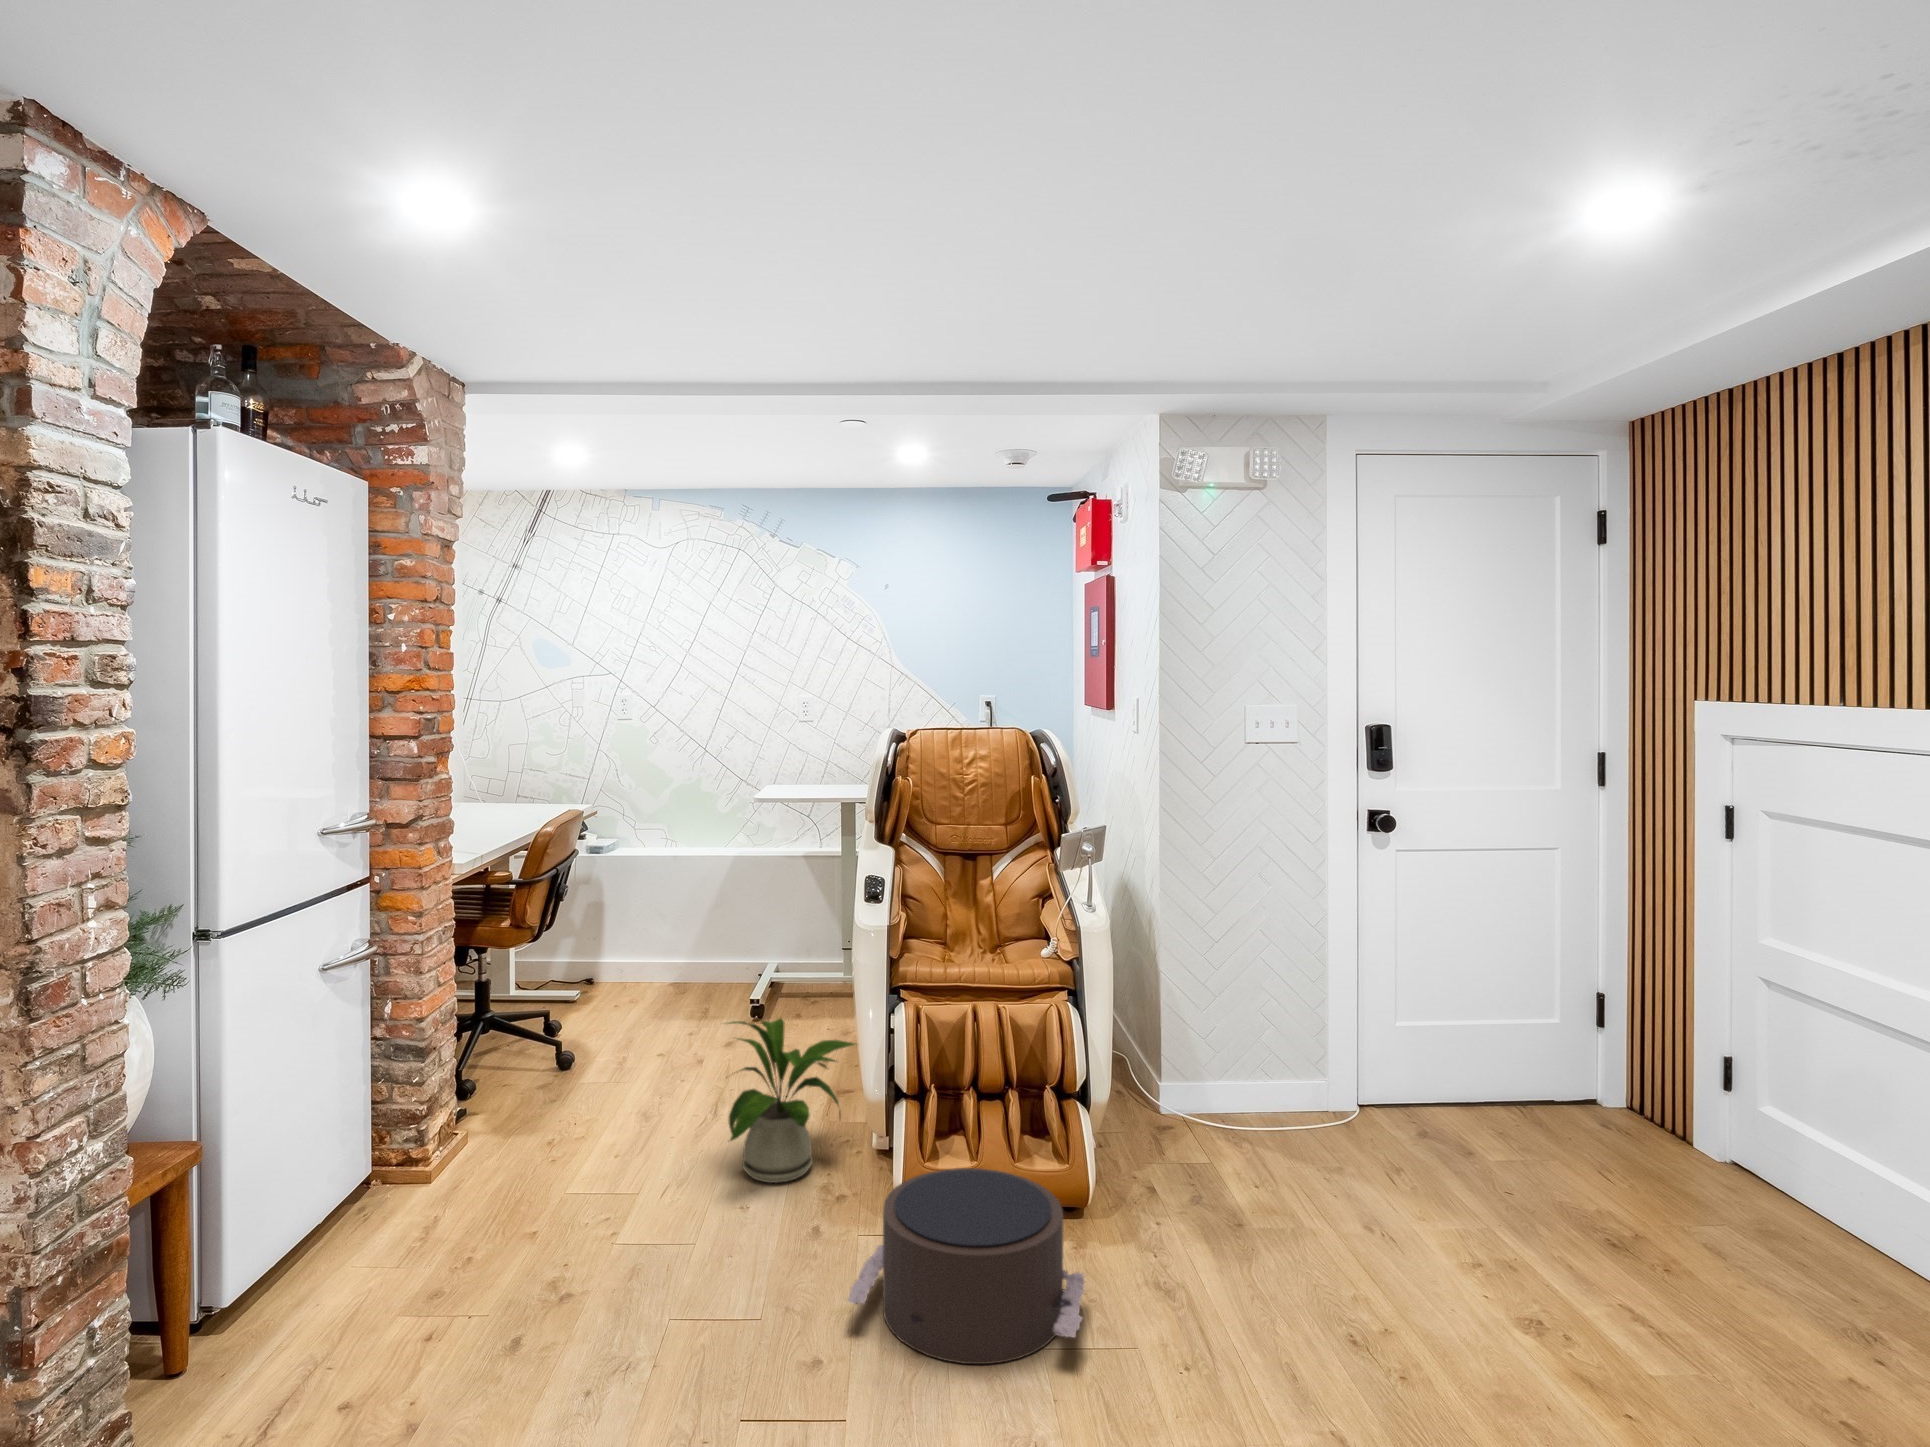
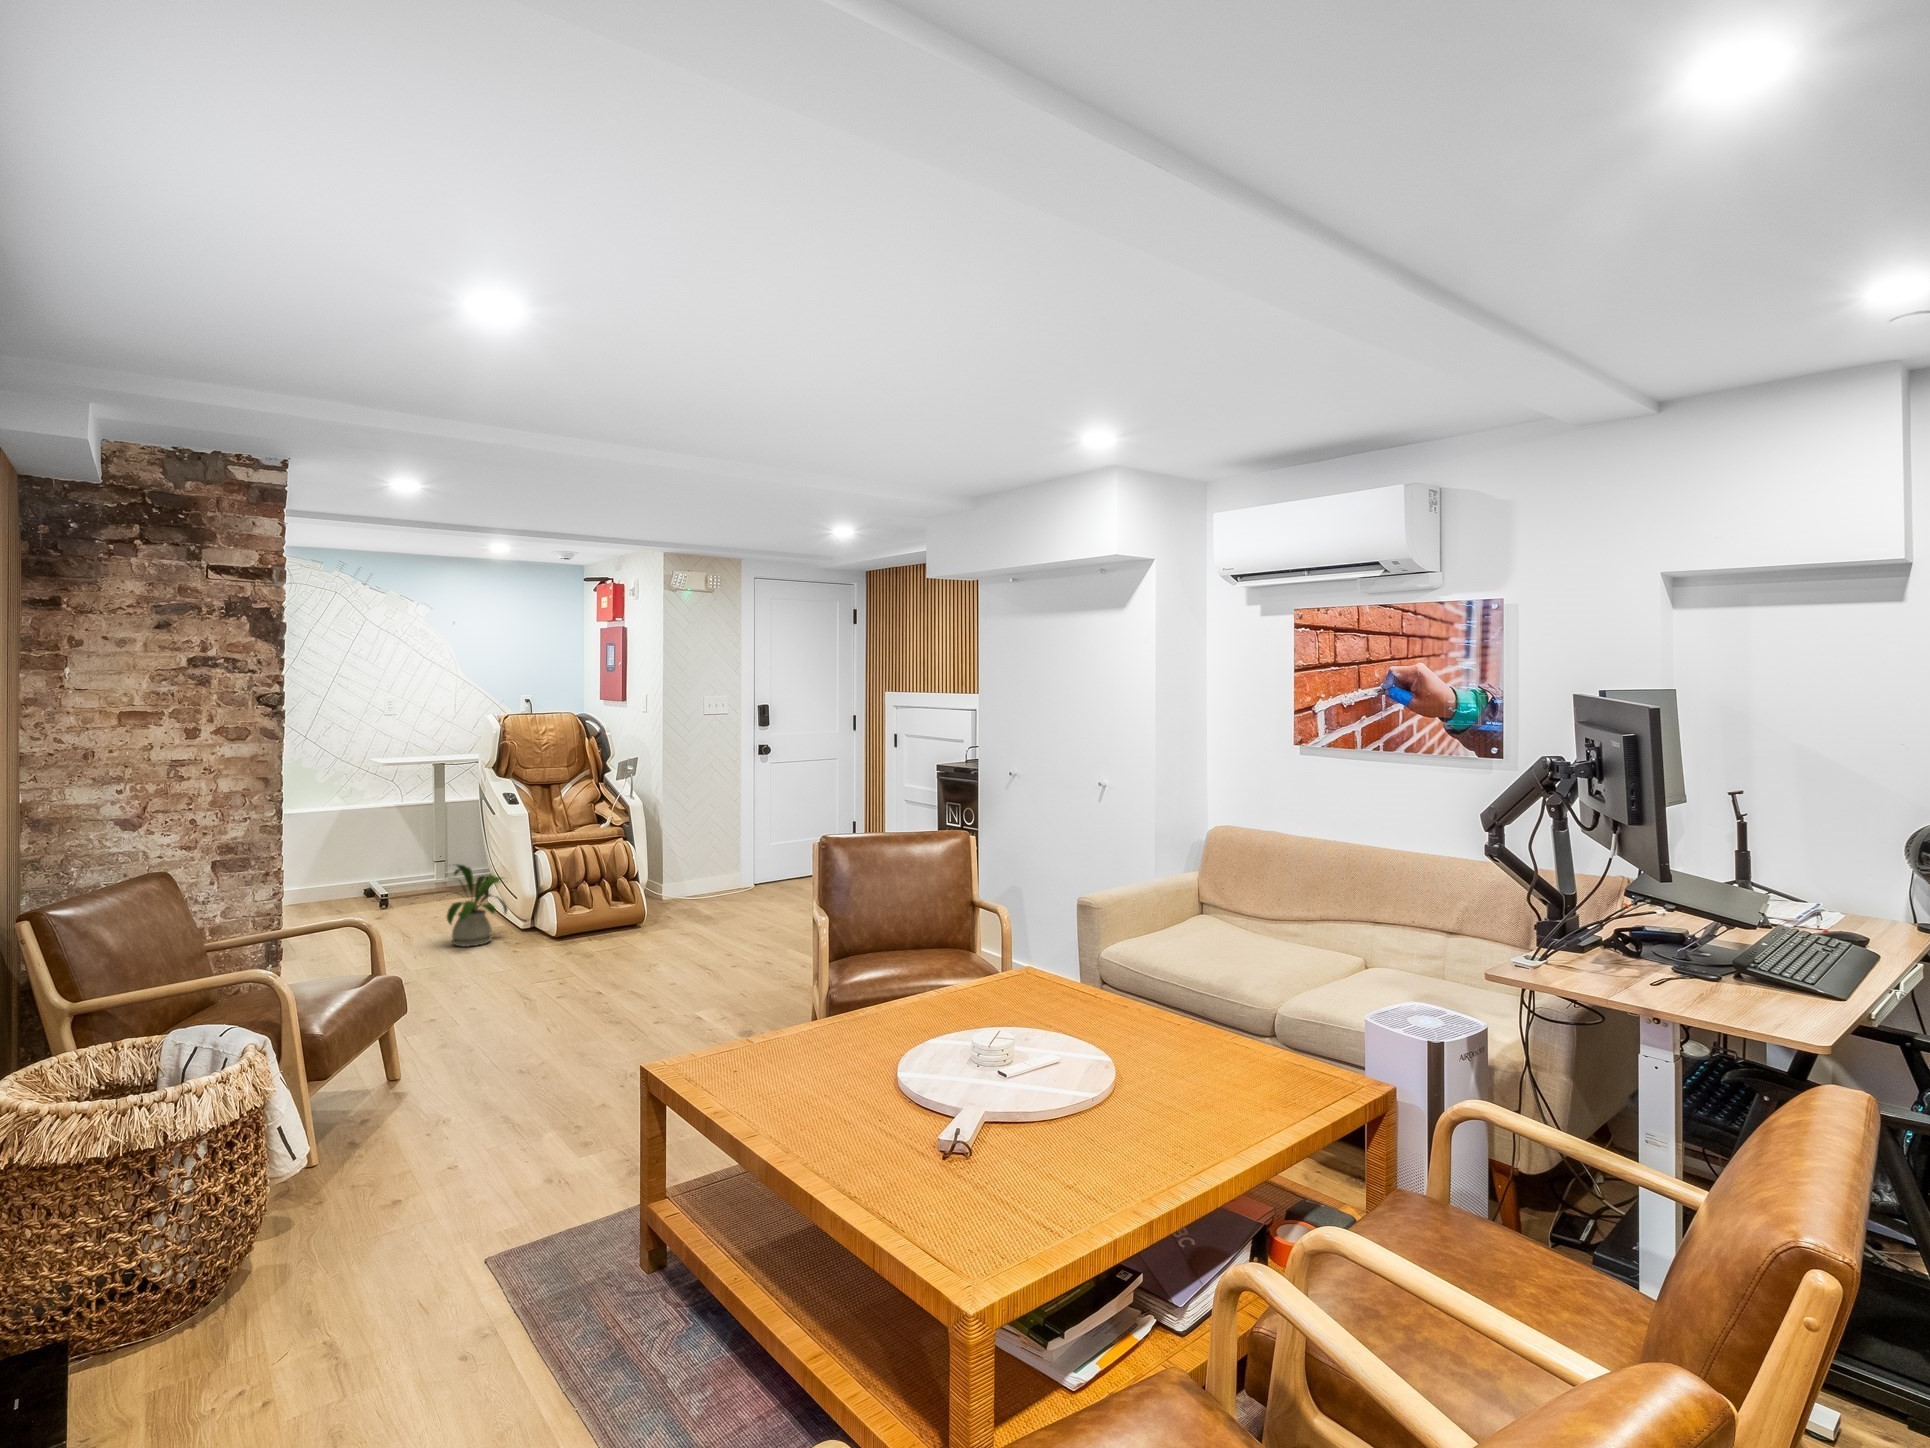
pouf: present [848,1168,1084,1364] -> none [558,903,662,963]

